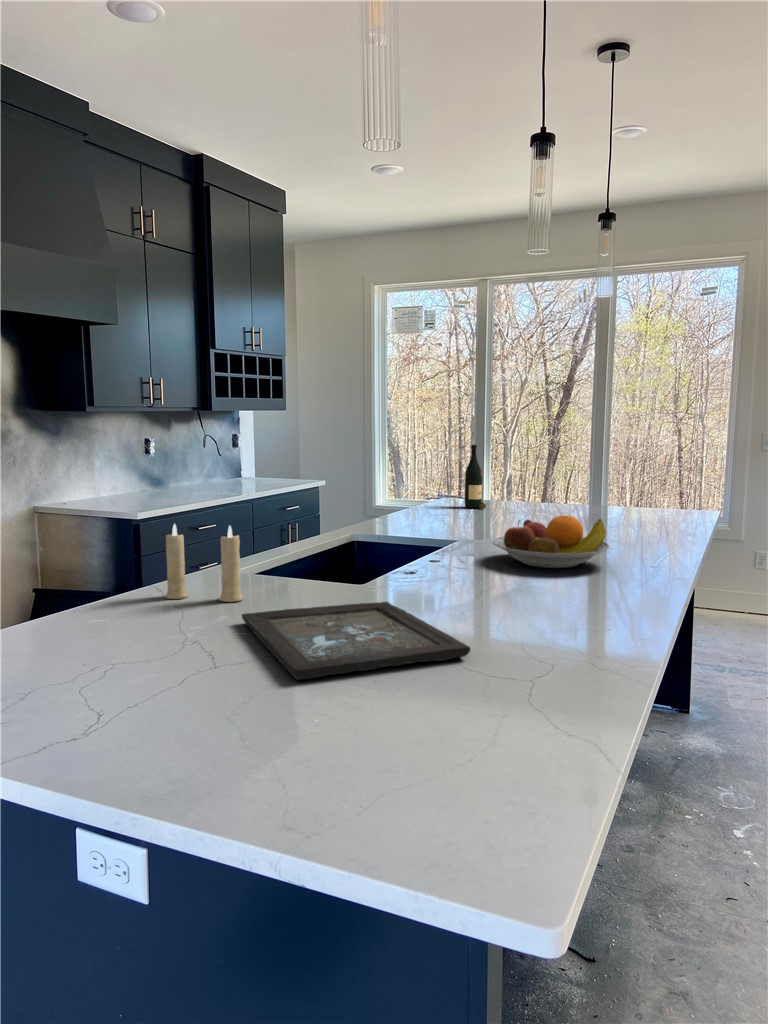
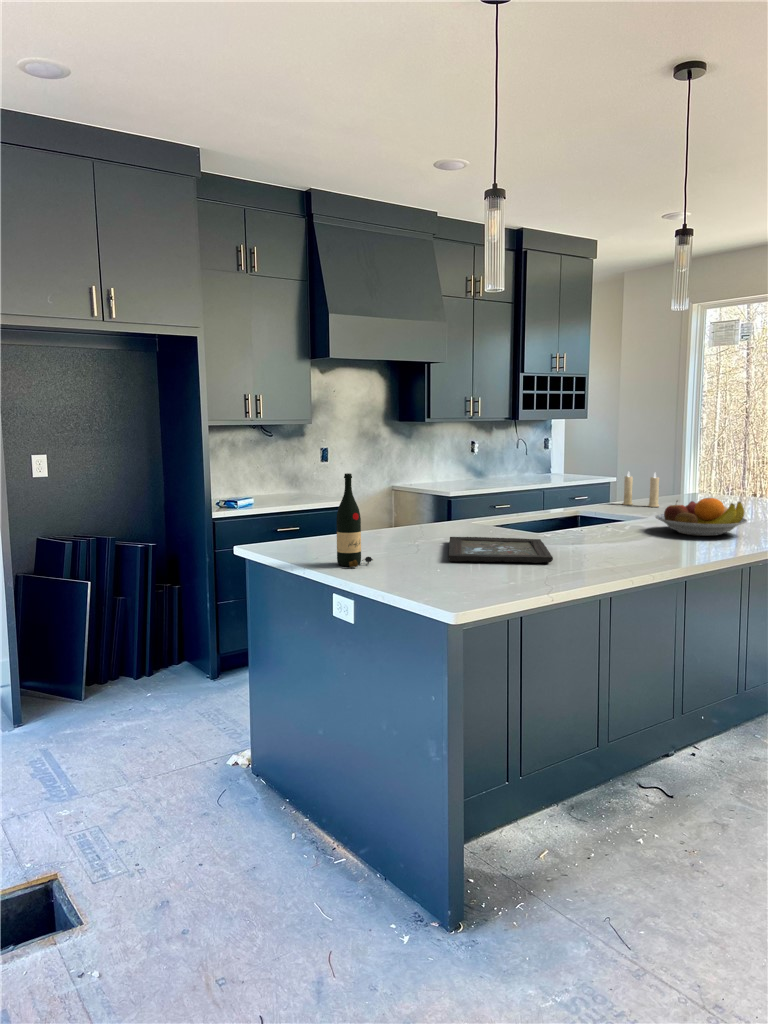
wine bottle: present [465,445,486,509] -> present [336,473,373,567]
candle: present [164,524,243,602] -> present [623,472,659,507]

